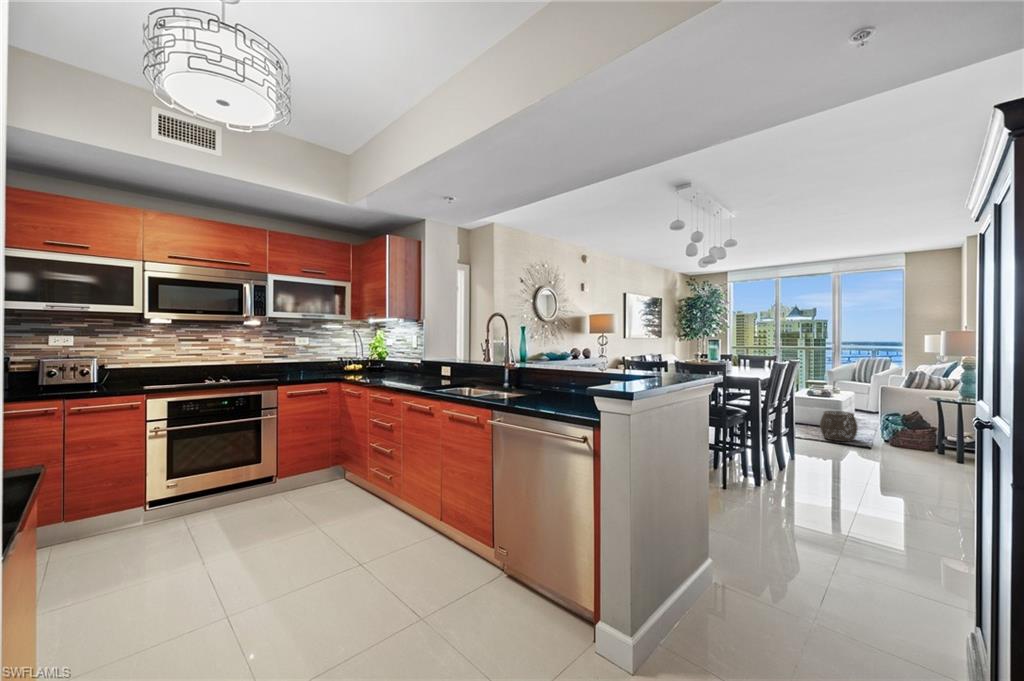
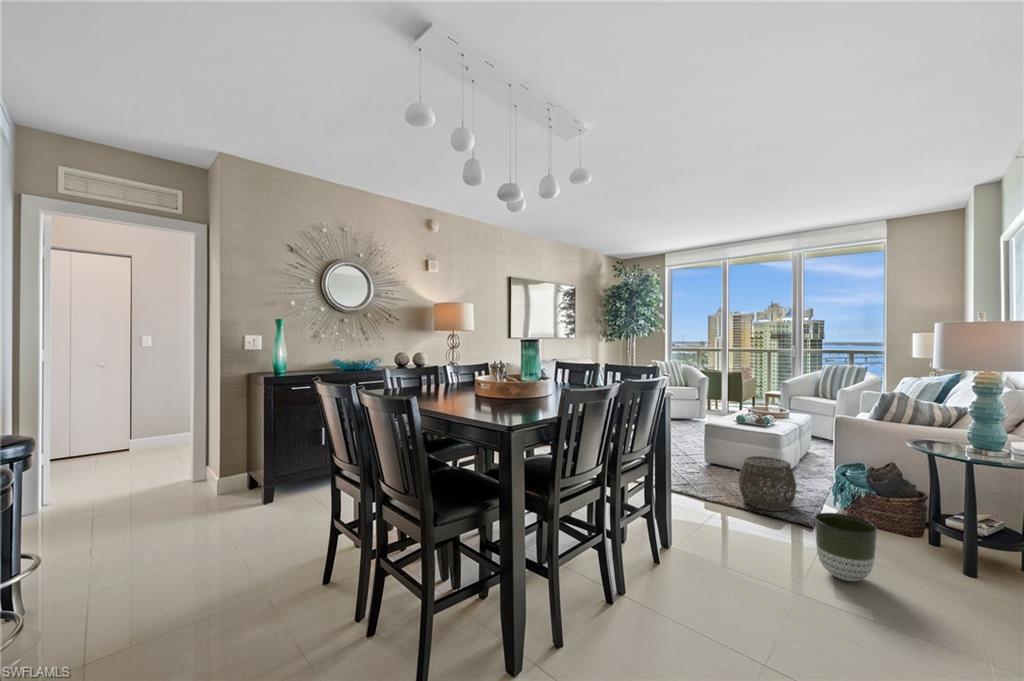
planter: none [878,432,912,464] -> present [815,513,877,581]

